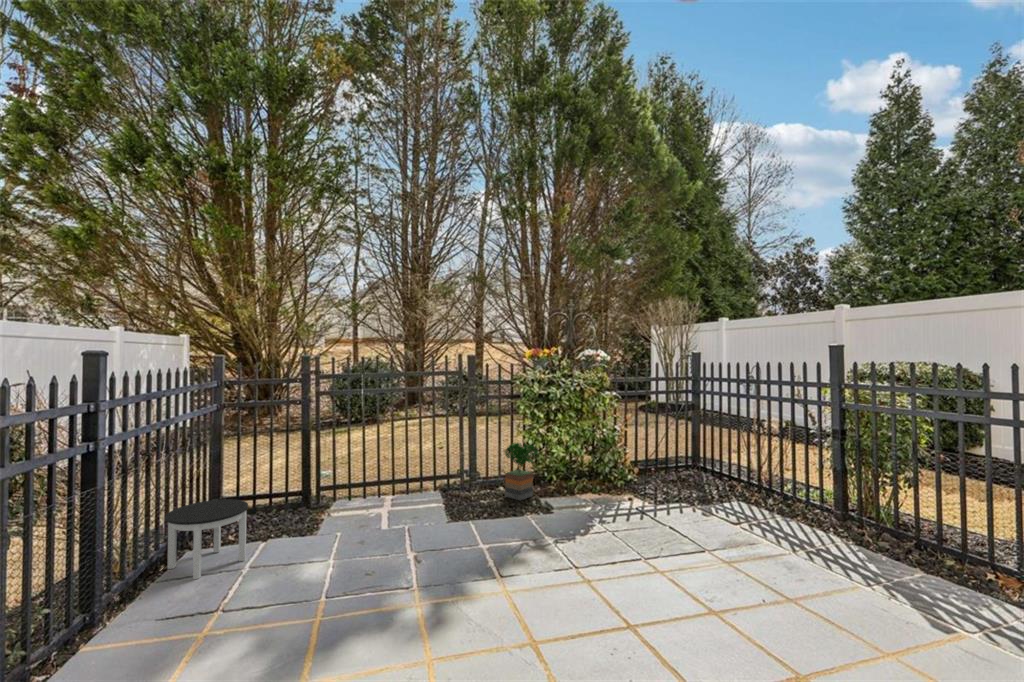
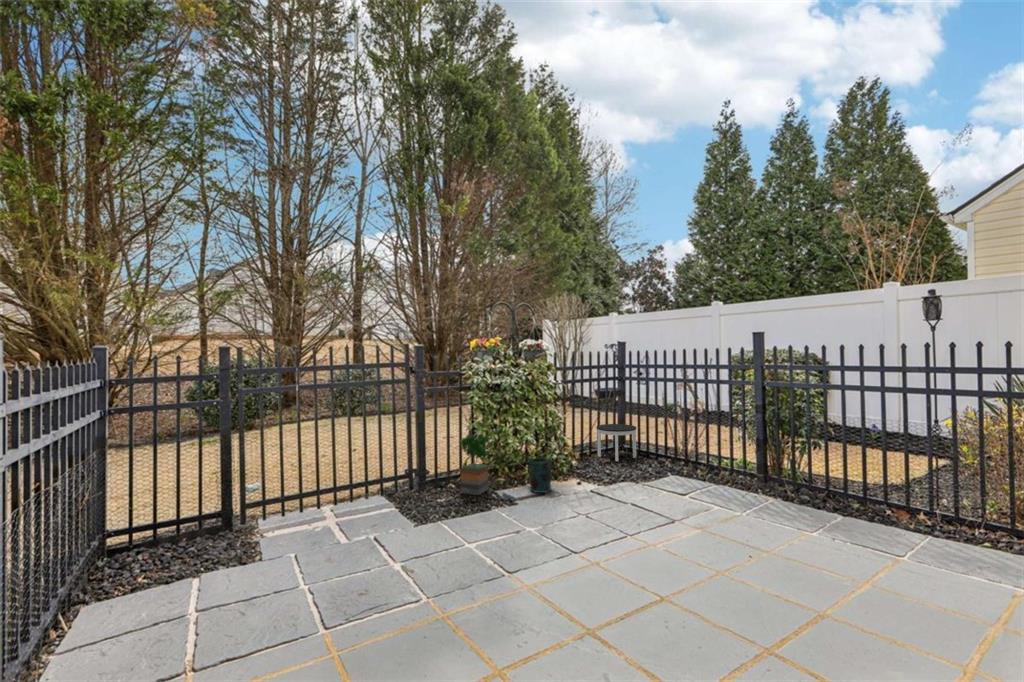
watering can: none [570,462,593,505] -> present [524,450,551,493]
round table: present [165,499,248,579] -> present [596,424,637,461]

